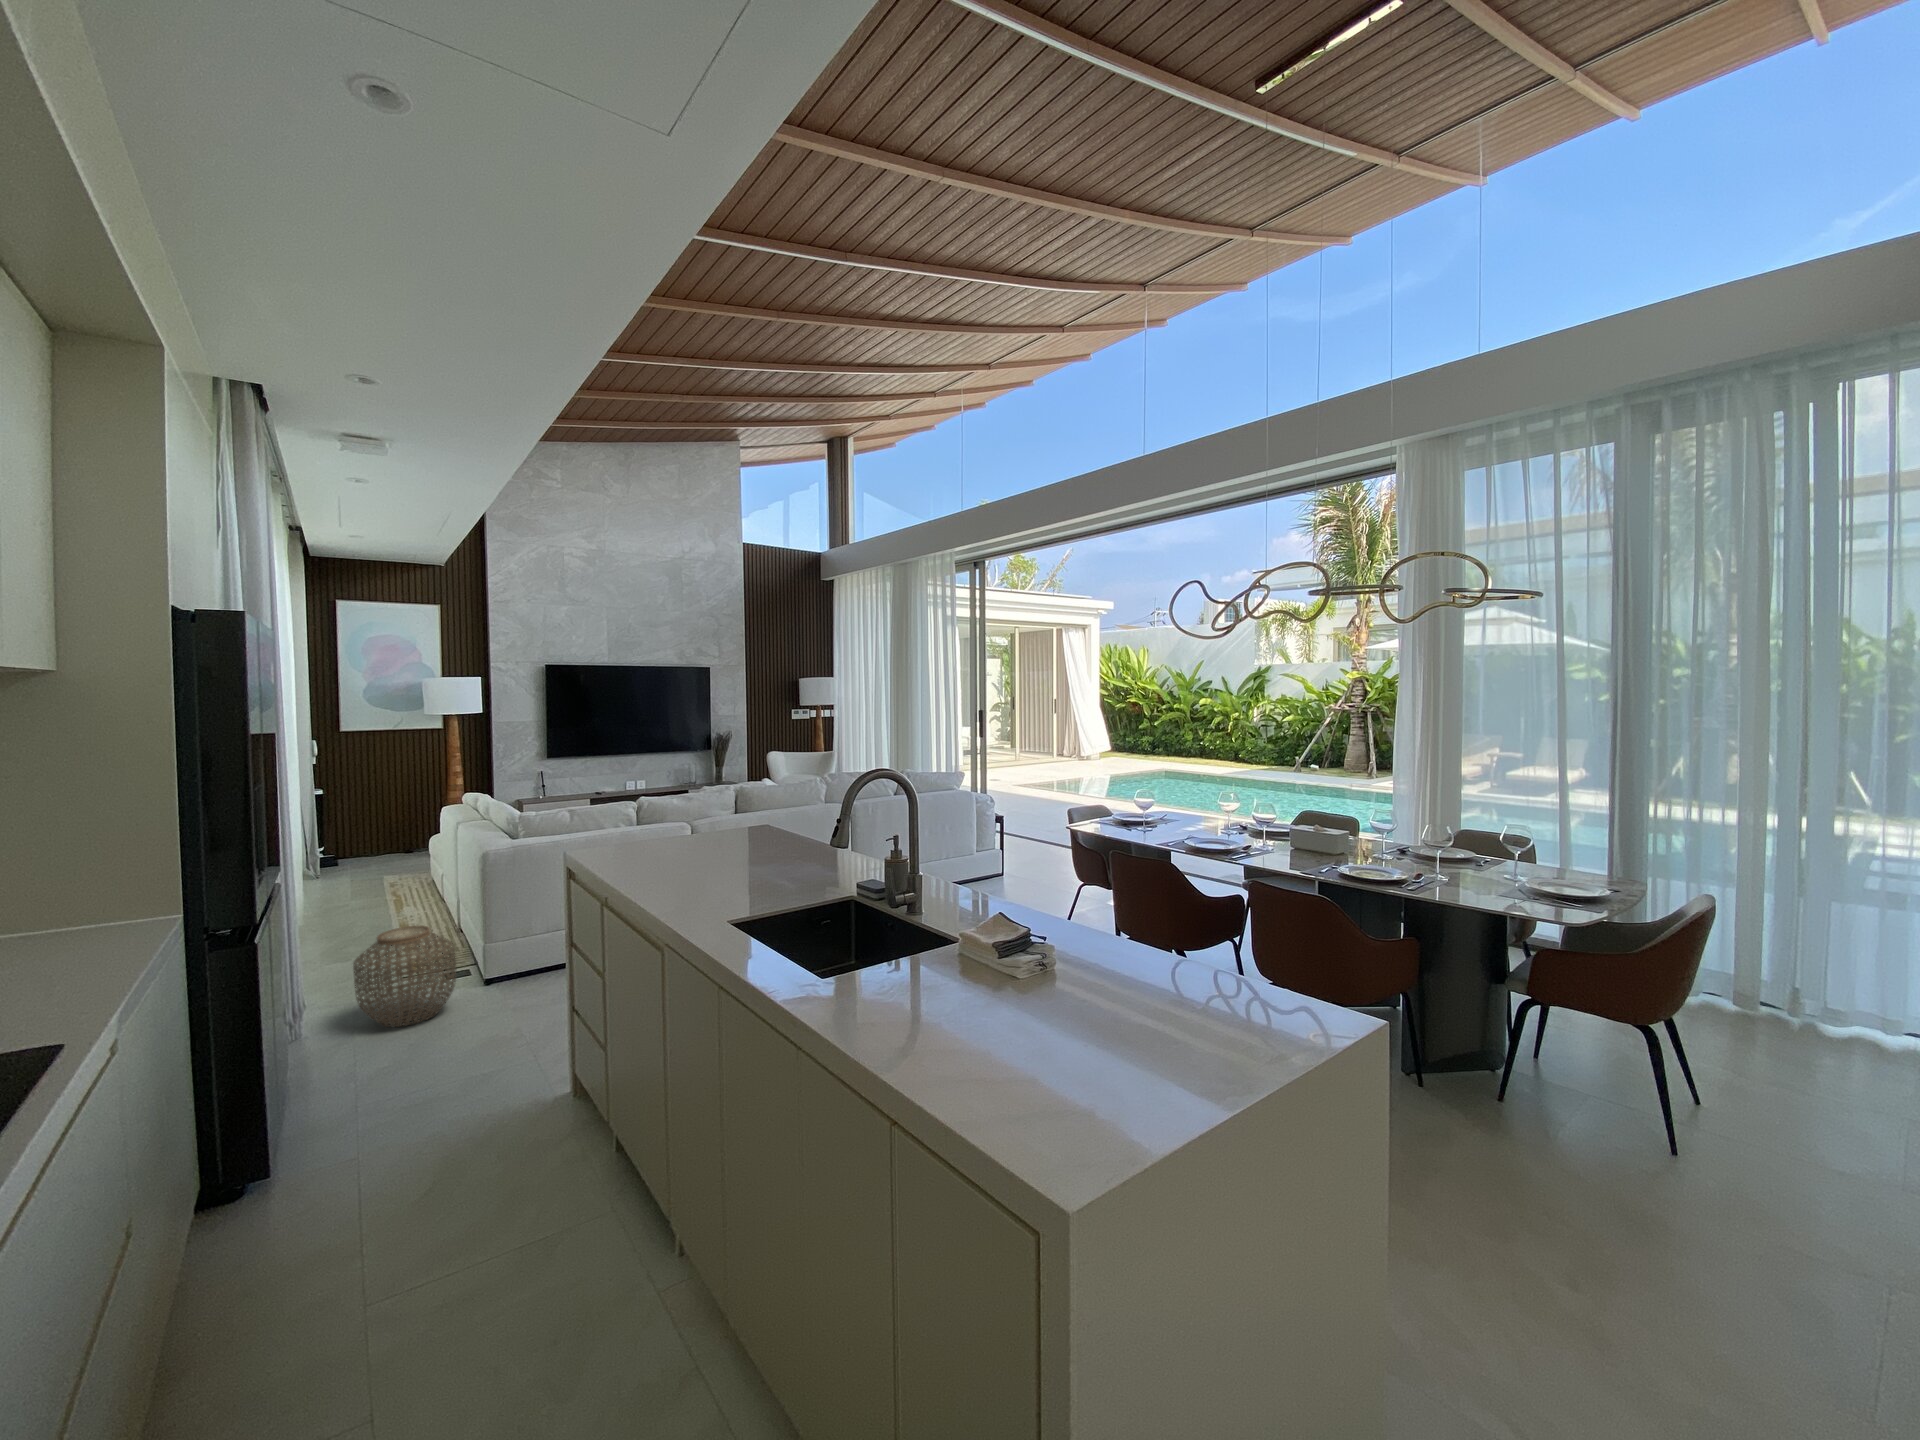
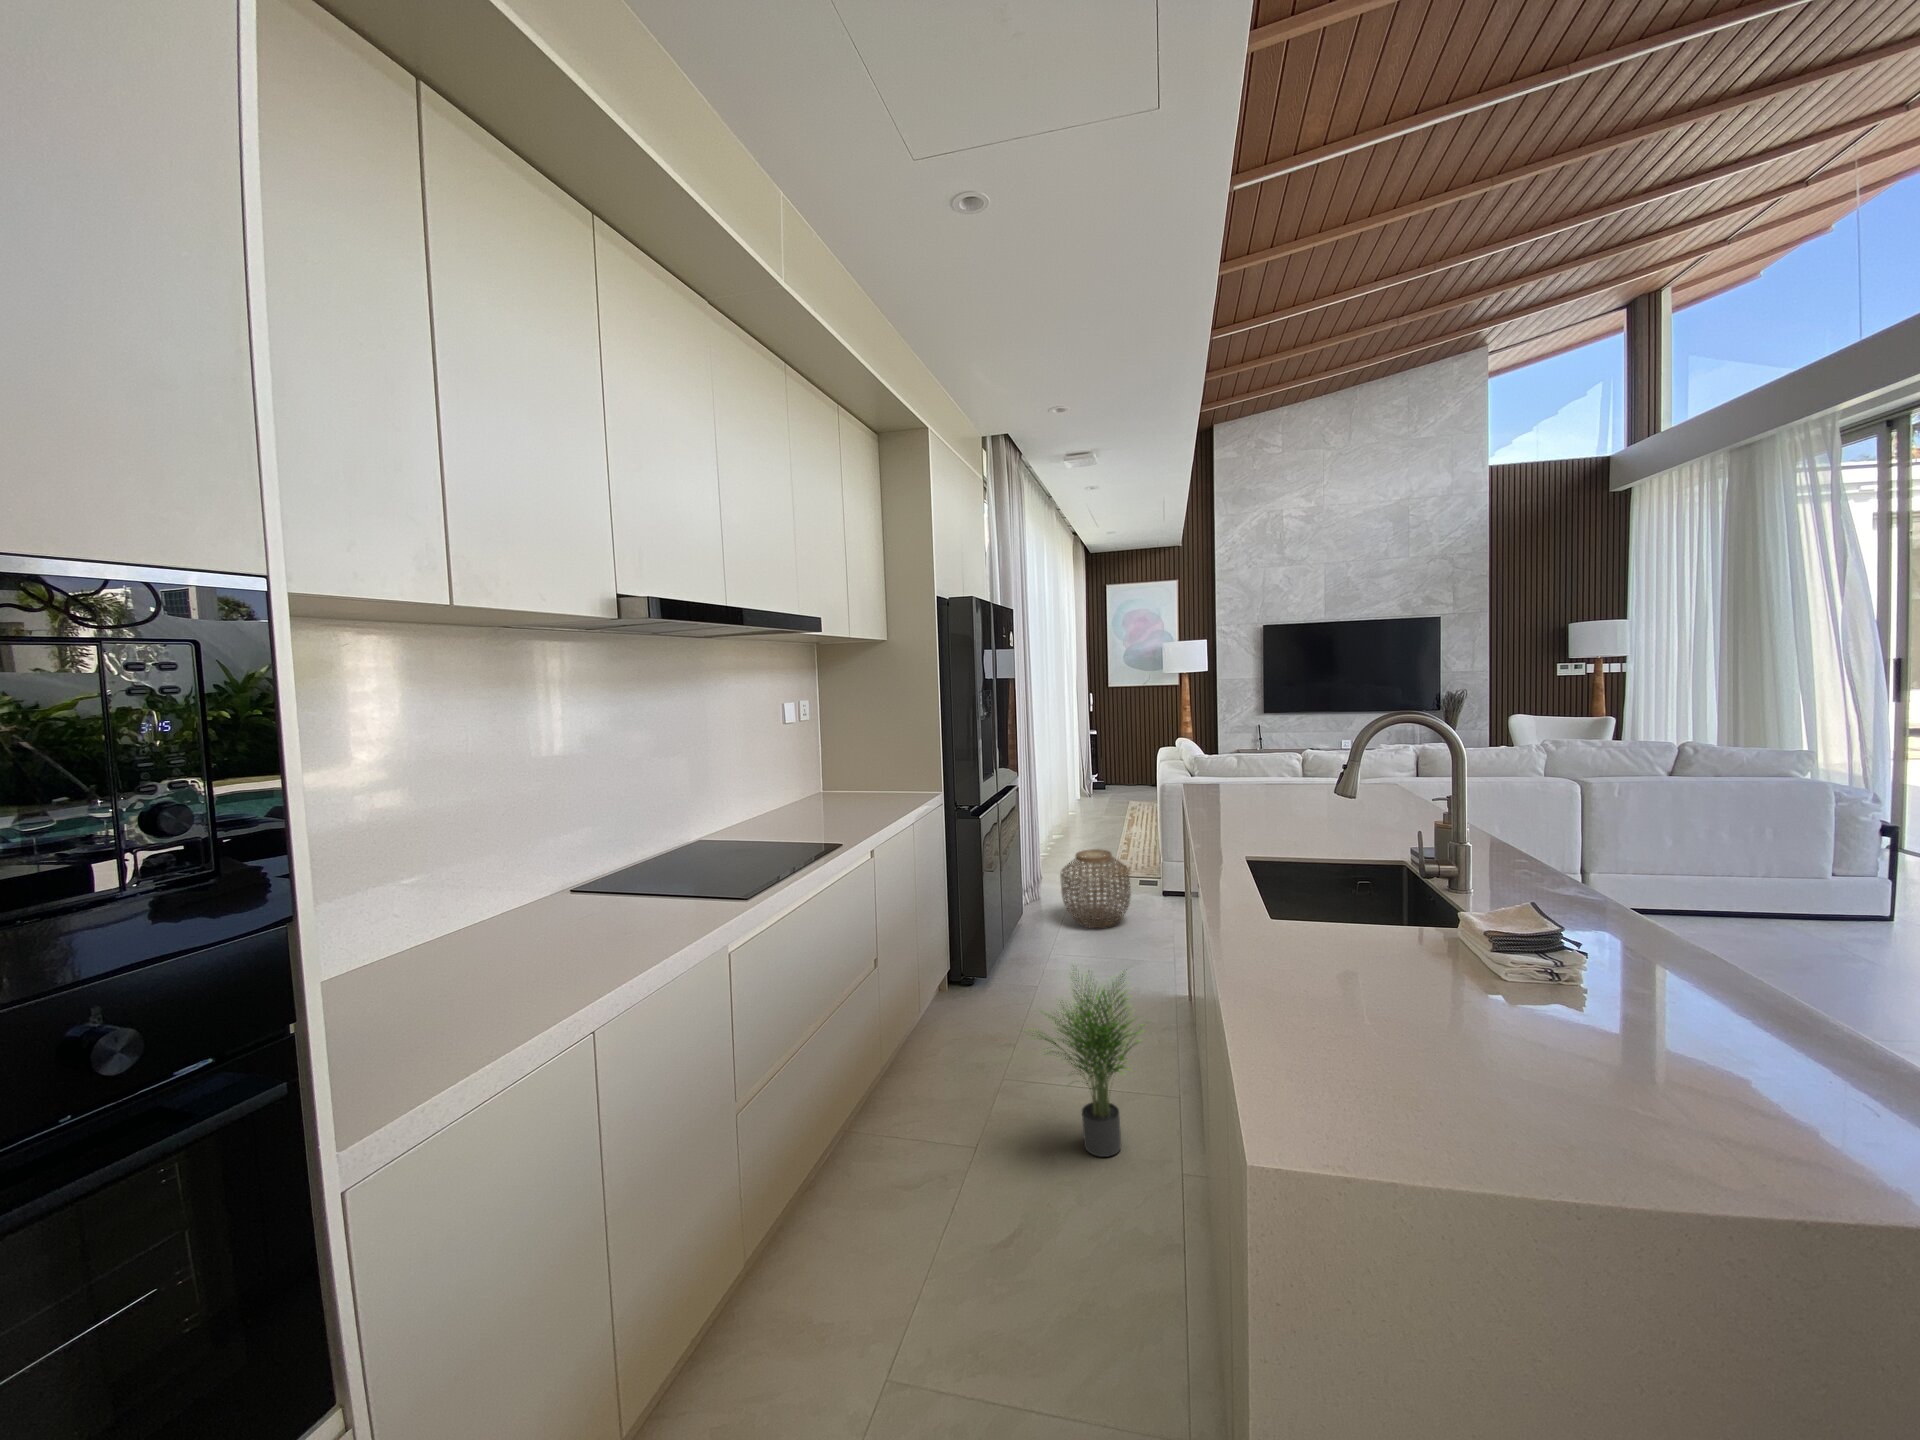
potted plant: none [436,1032,618,1276] -> present [1036,970,1143,1157]

